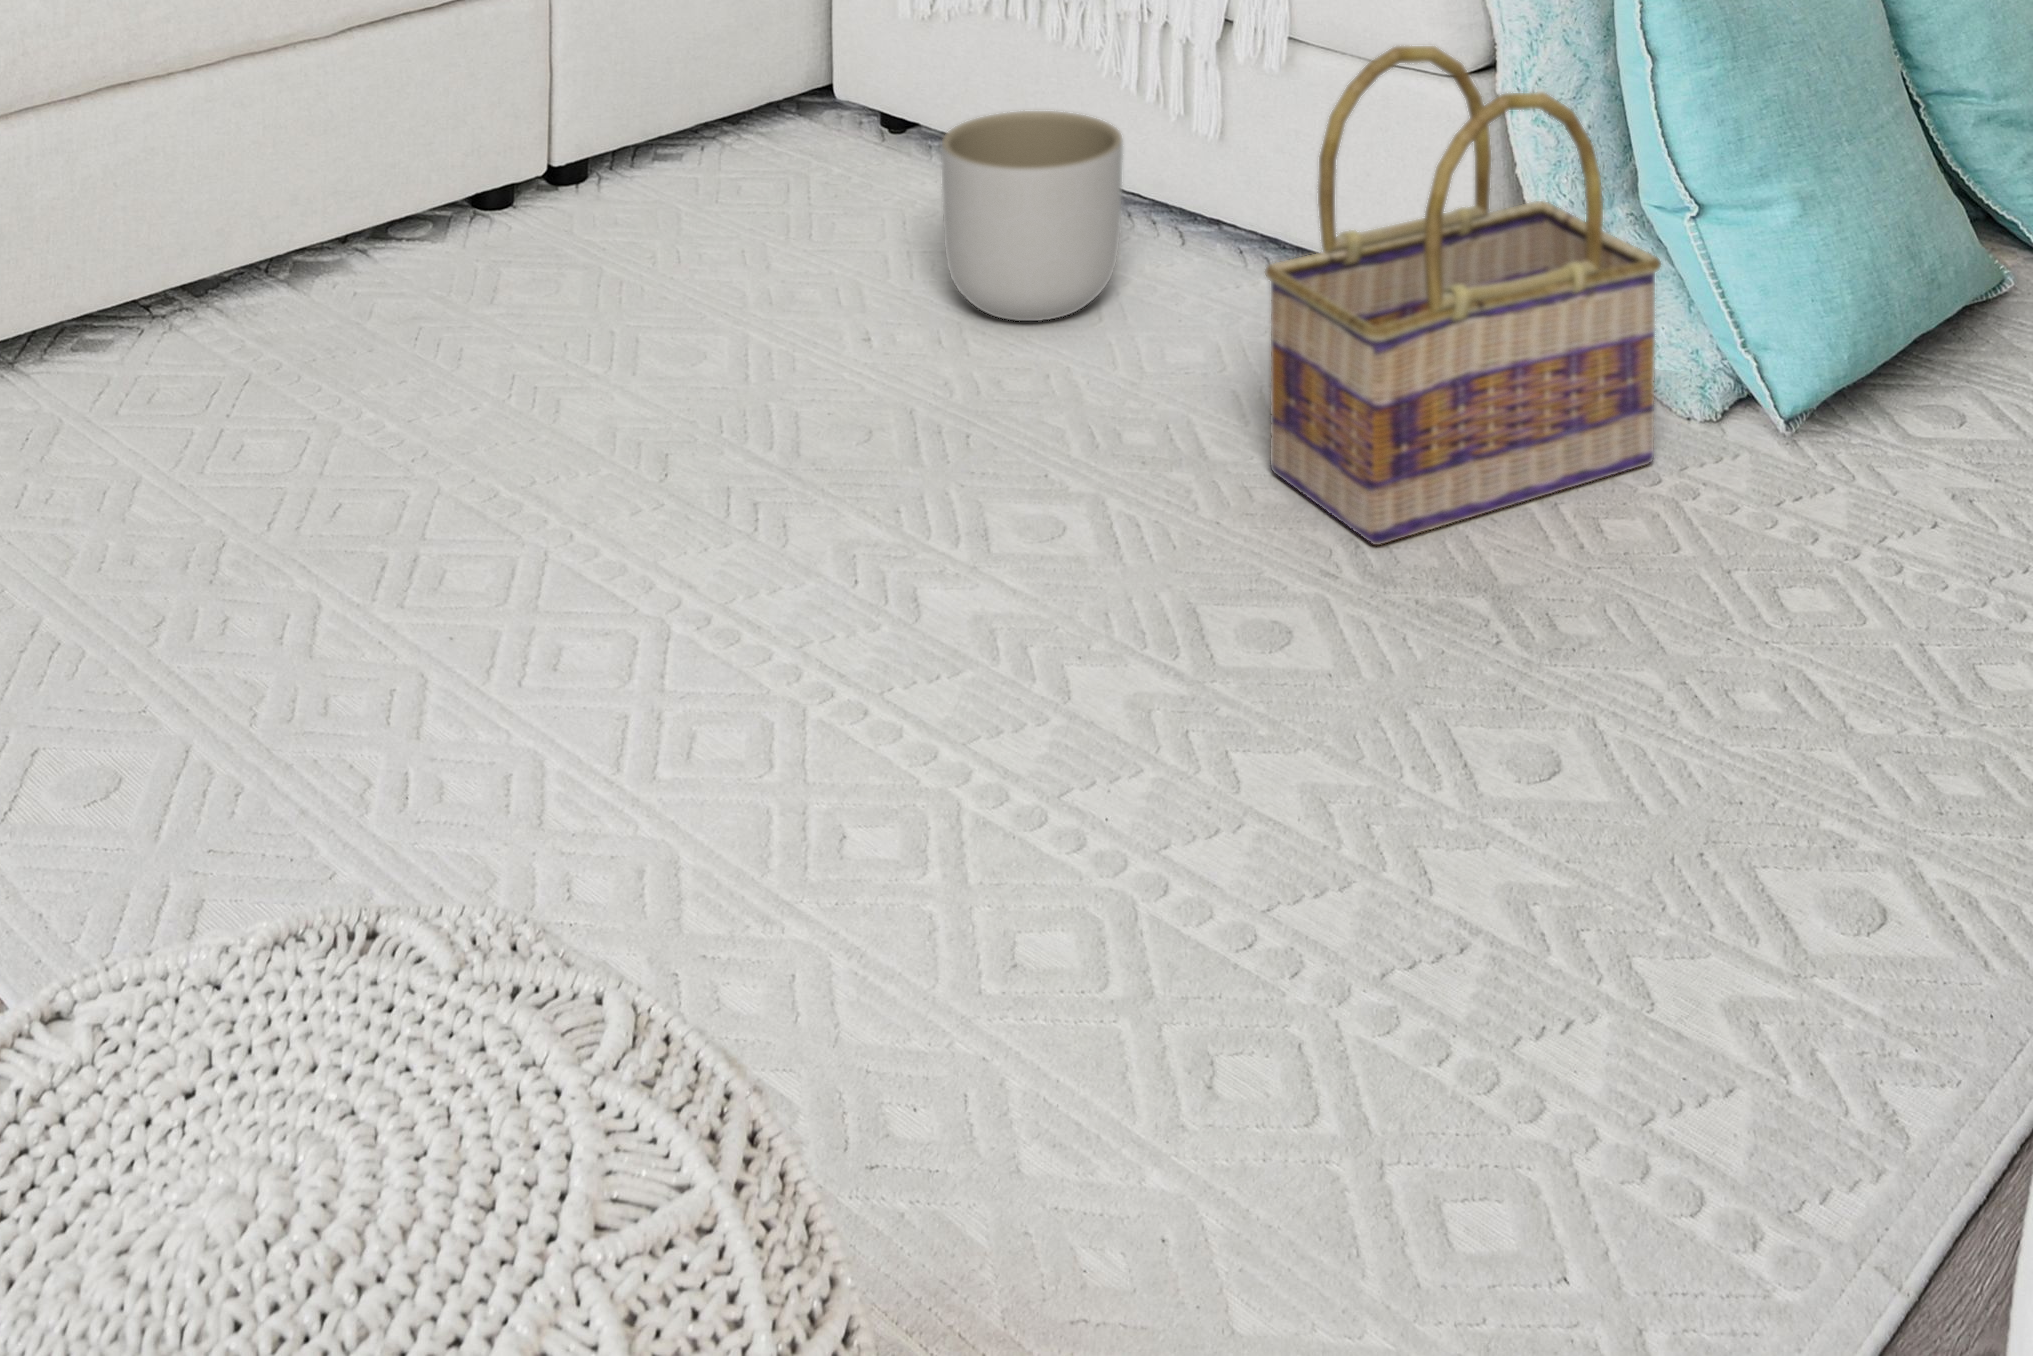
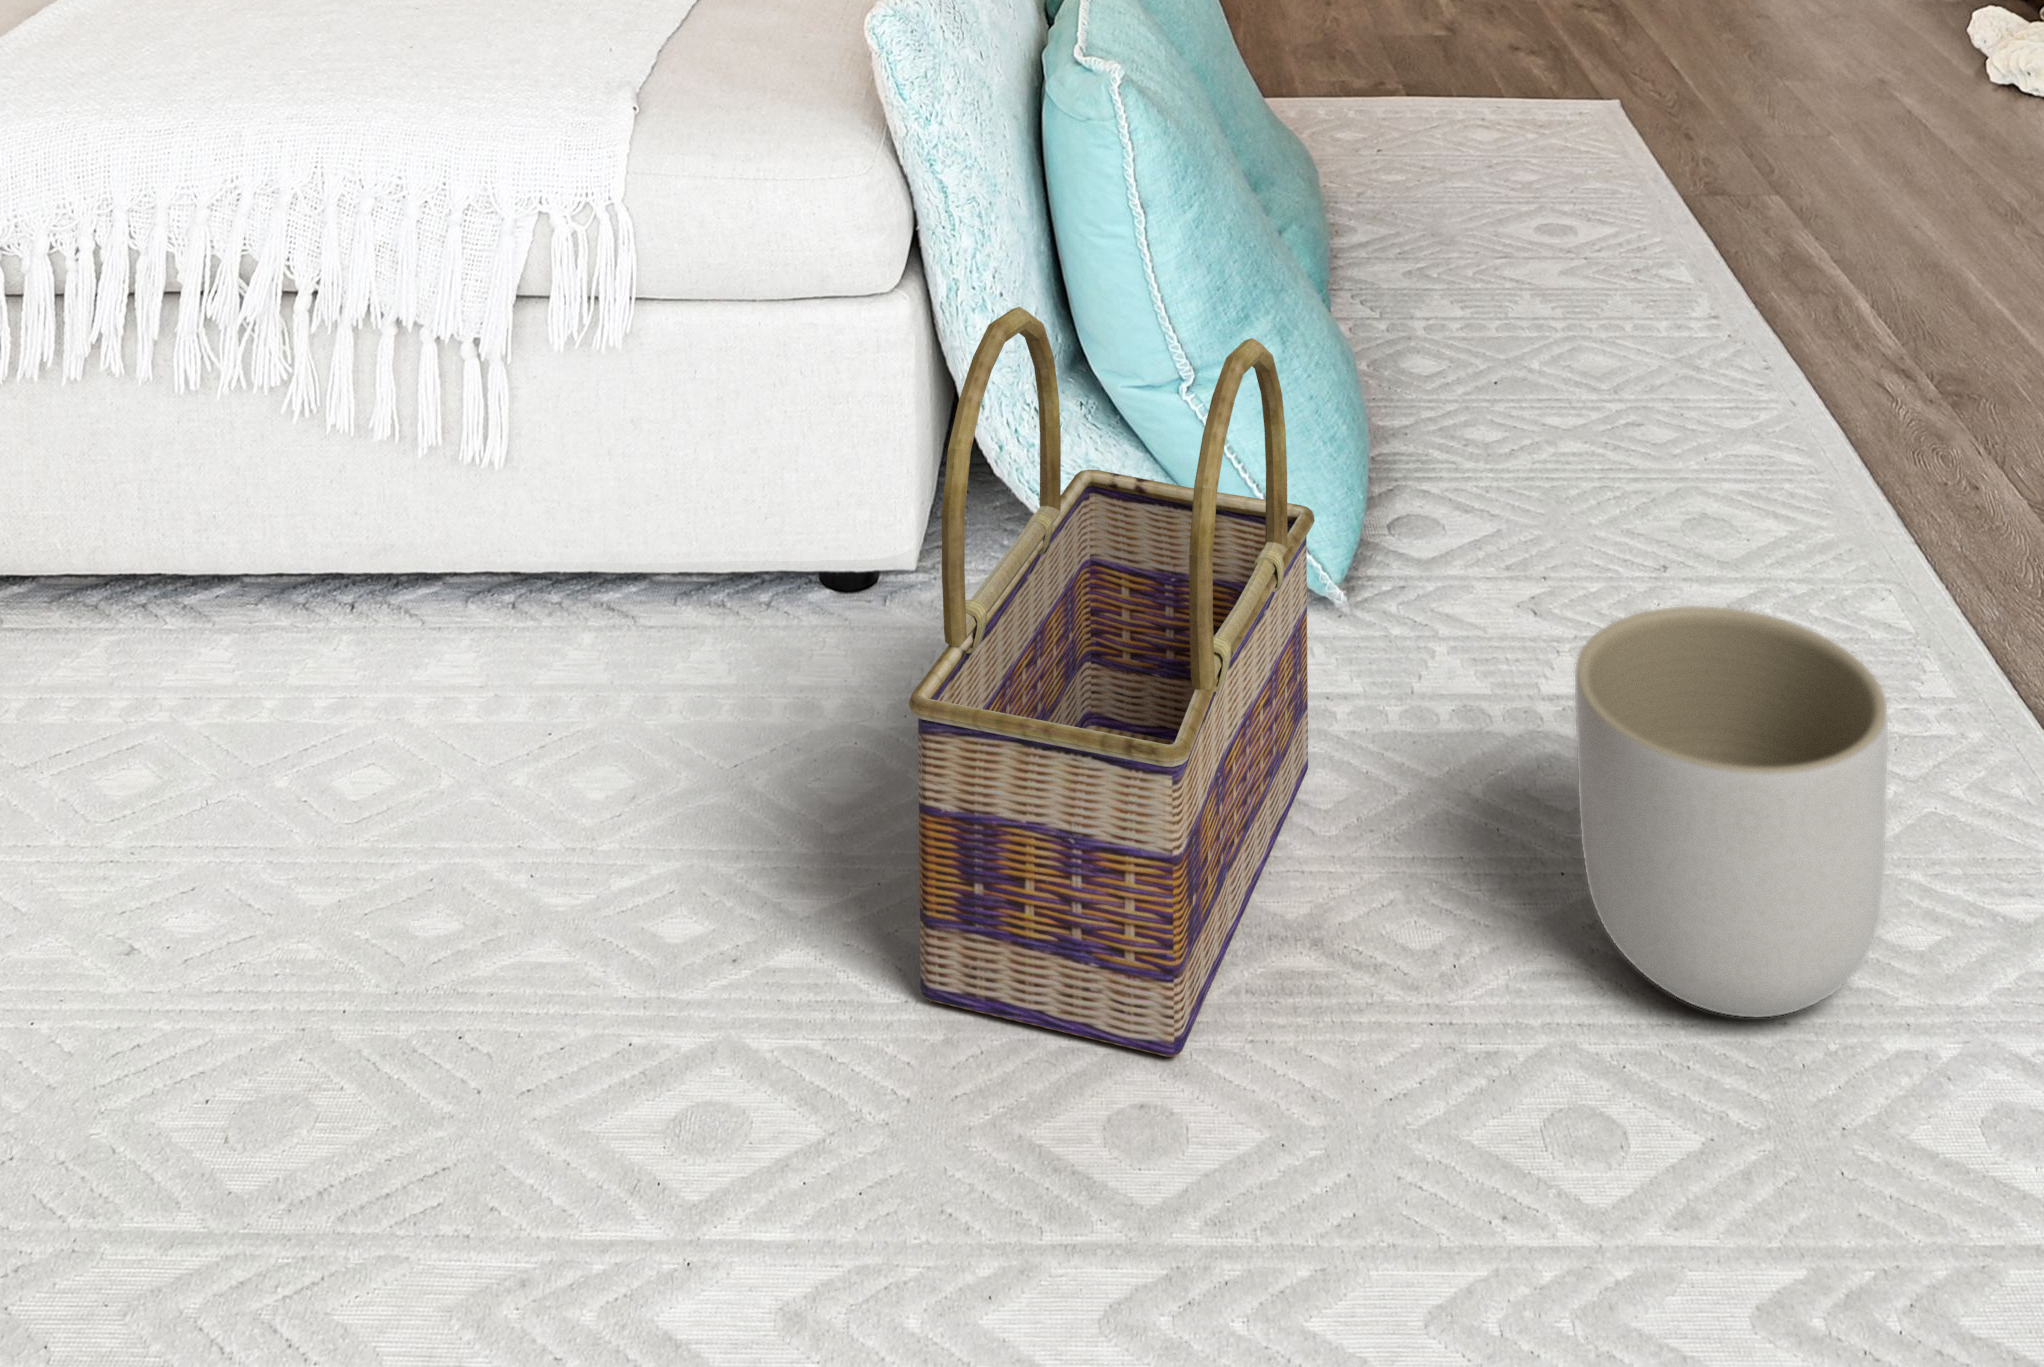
planter: present [941,111,1123,321] -> present [1575,606,1888,1017]

